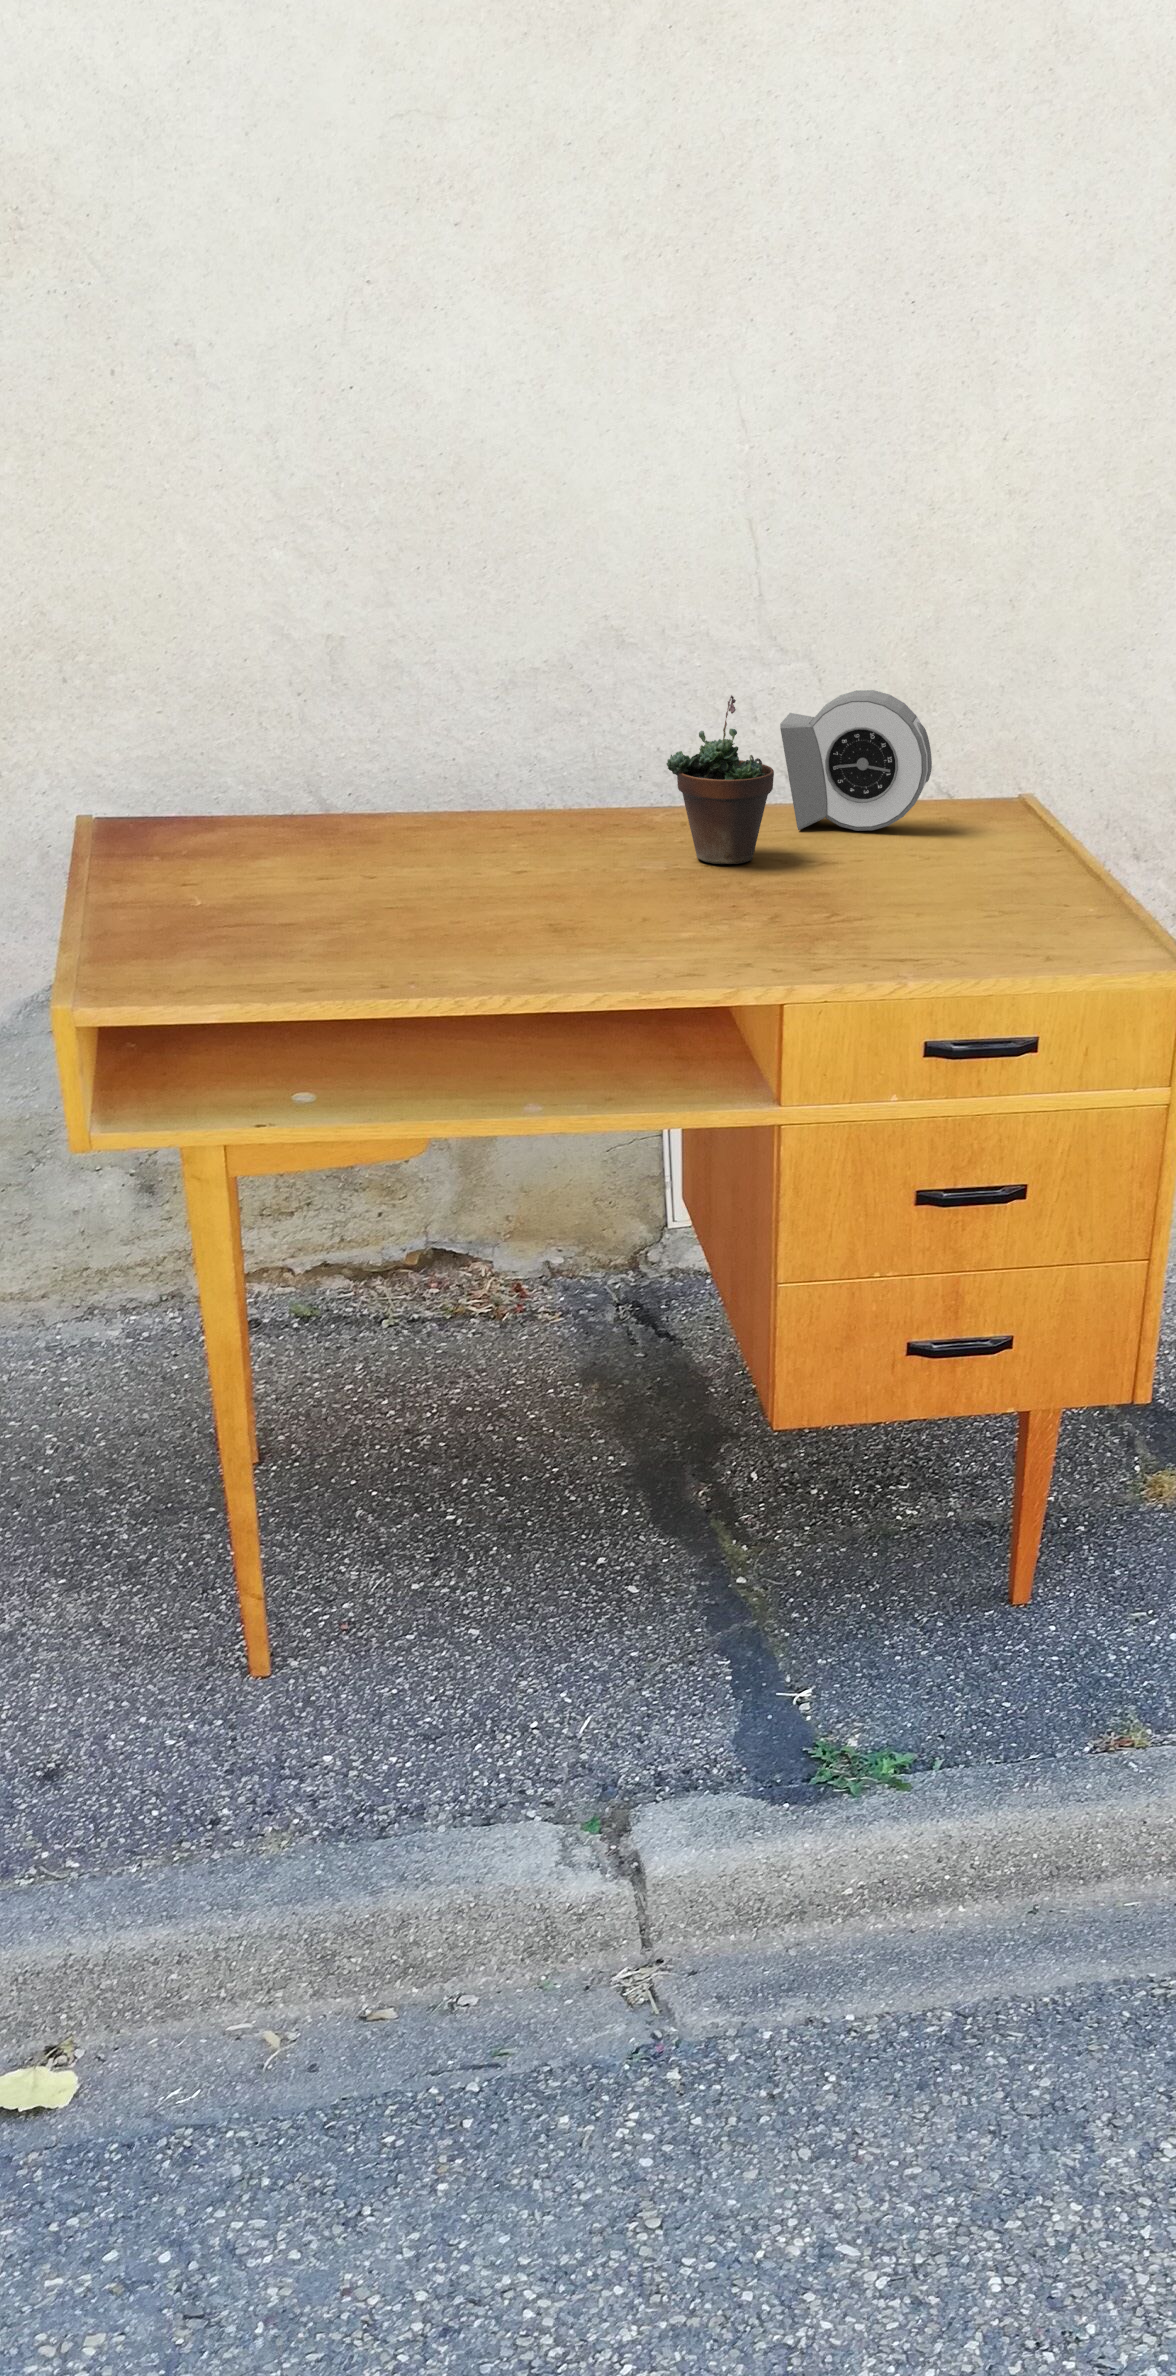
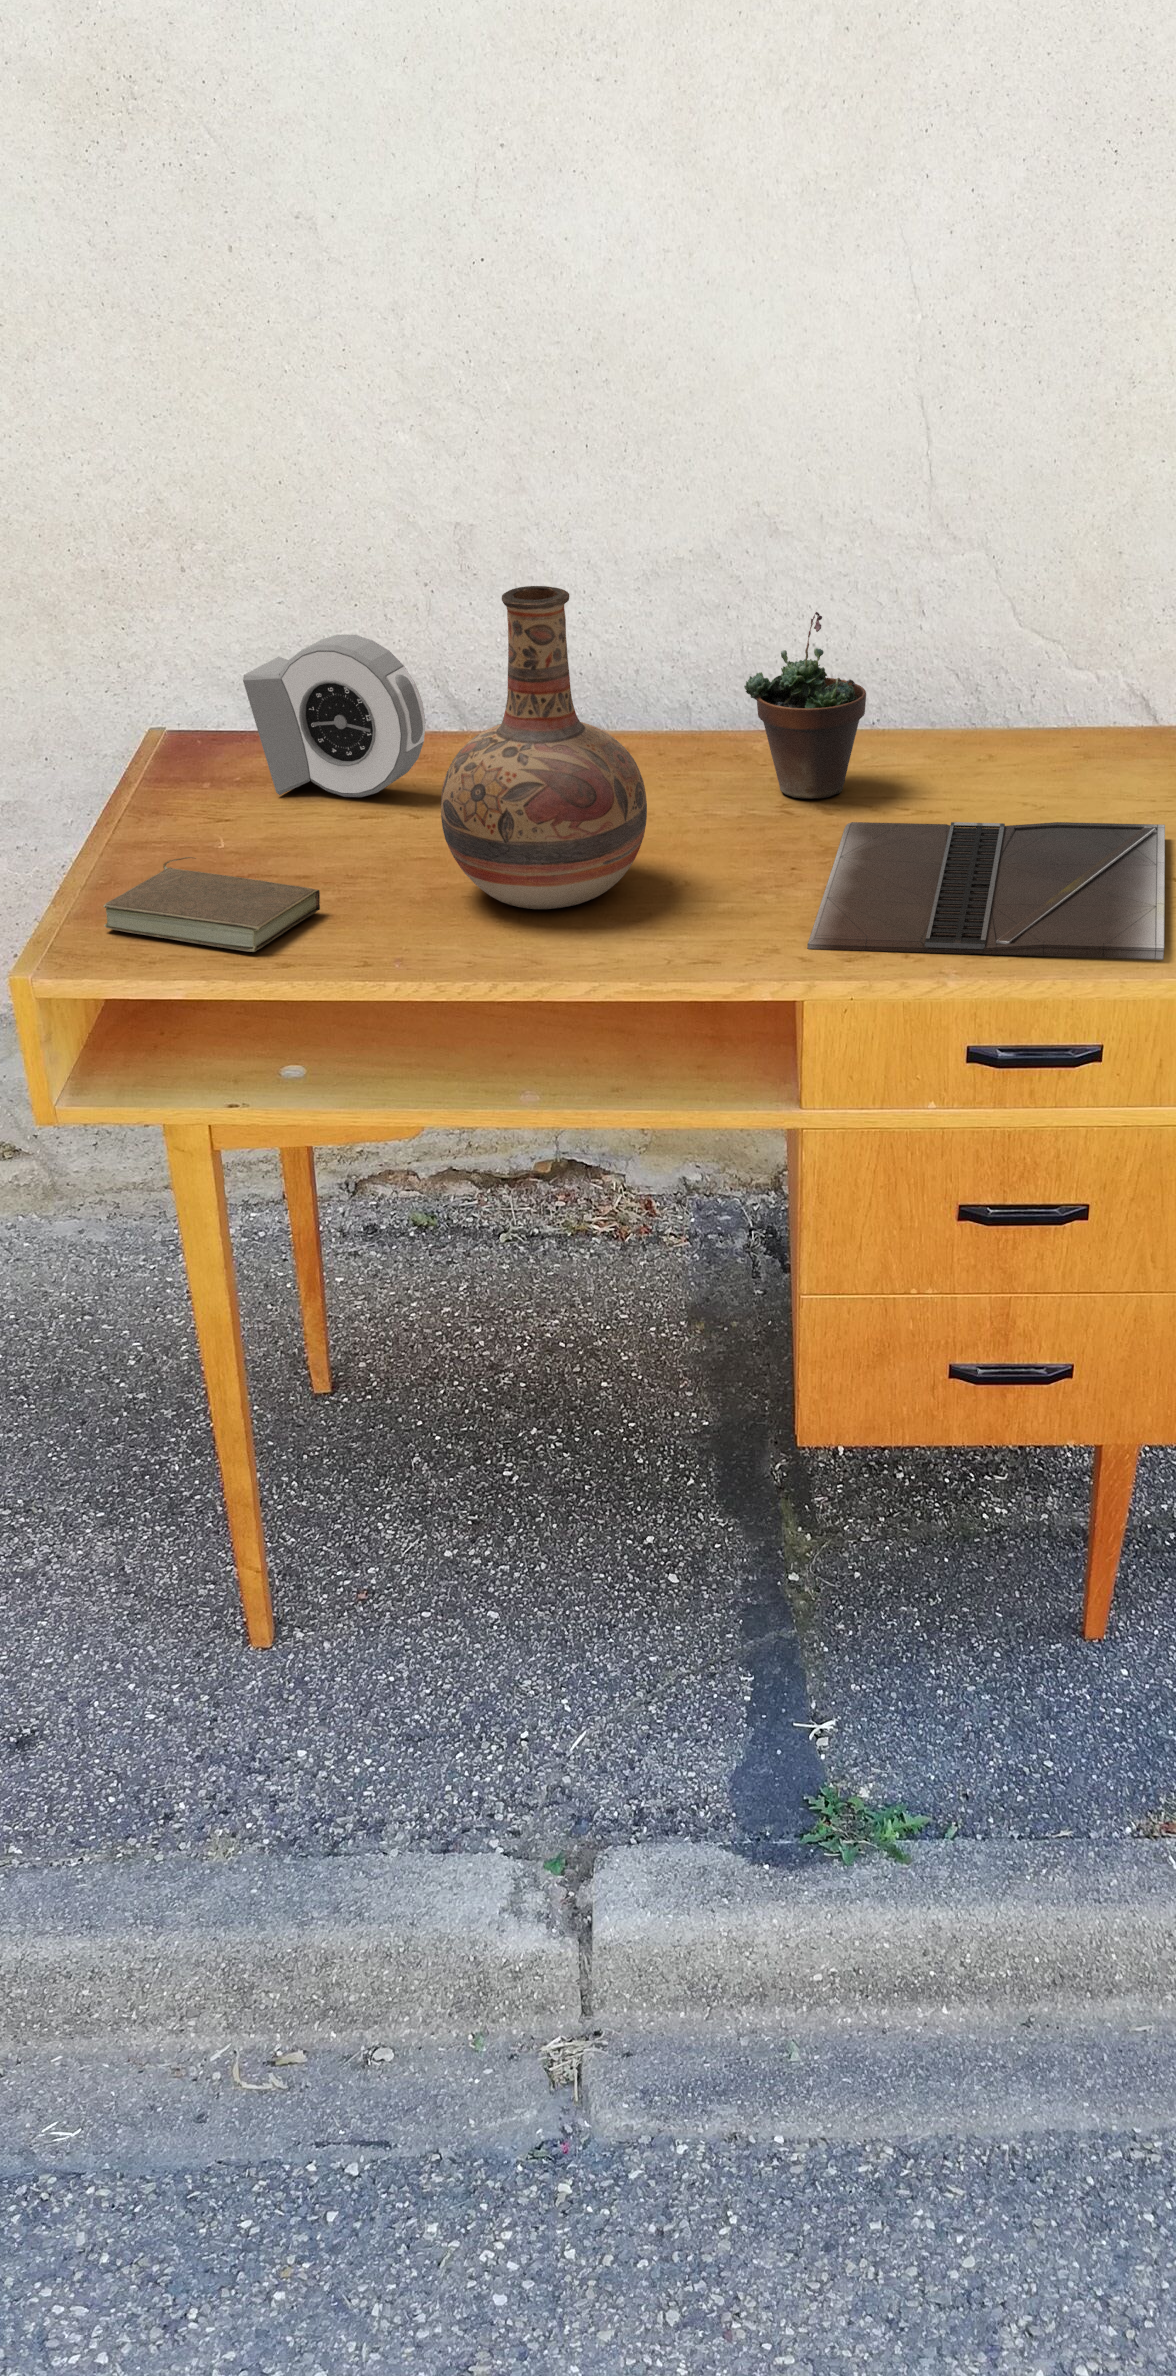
vase: none [442,649,626,941] -> present [441,586,647,909]
alarm clock: present [780,690,932,831] -> present [243,635,426,797]
laptop: none [773,874,1096,964] -> present [807,822,1165,960]
book: none [137,905,335,975] -> present [103,857,320,952]

